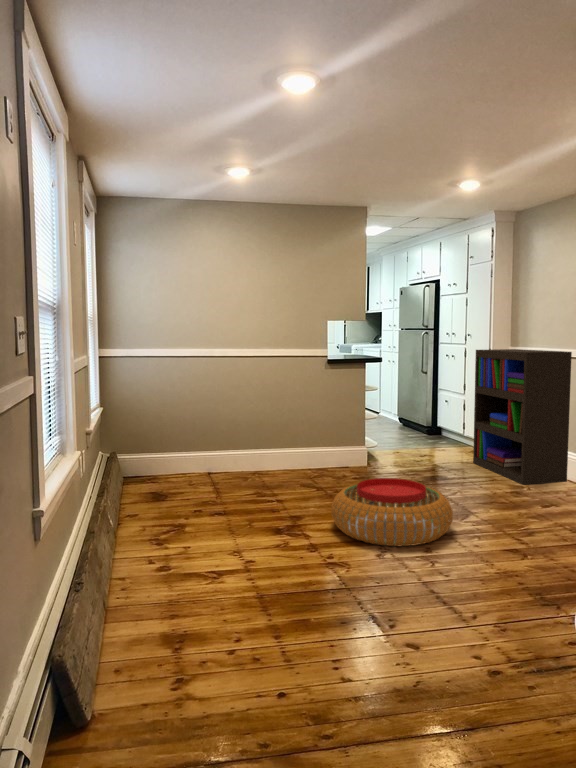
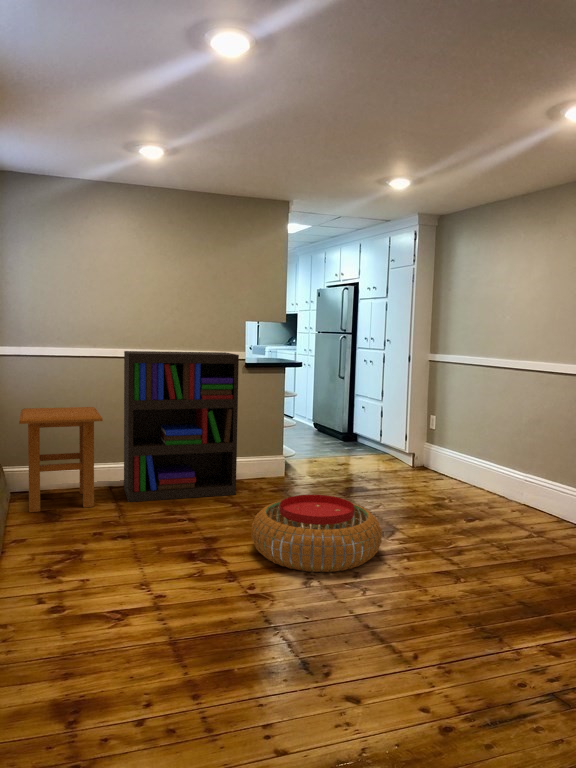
bookshelf: present [473,349,572,485] -> present [124,351,239,502]
side table: none [132,402,202,493] -> present [19,407,103,512]

